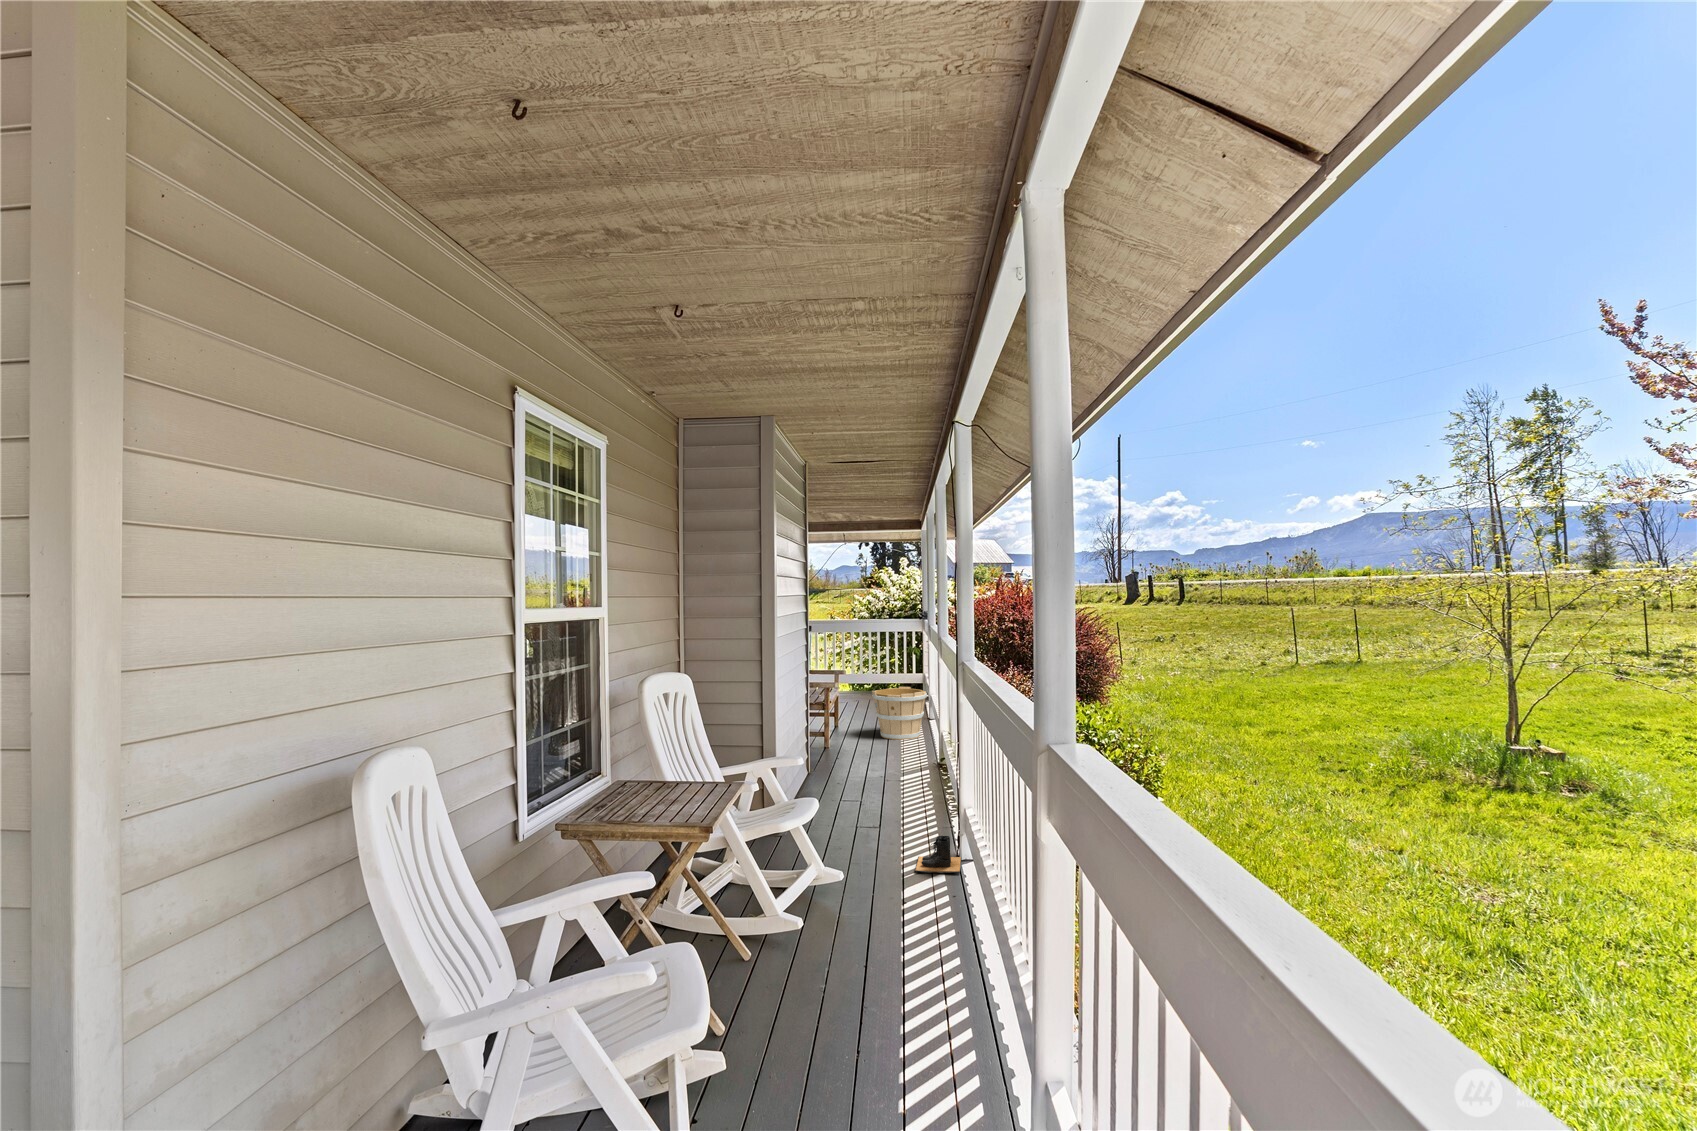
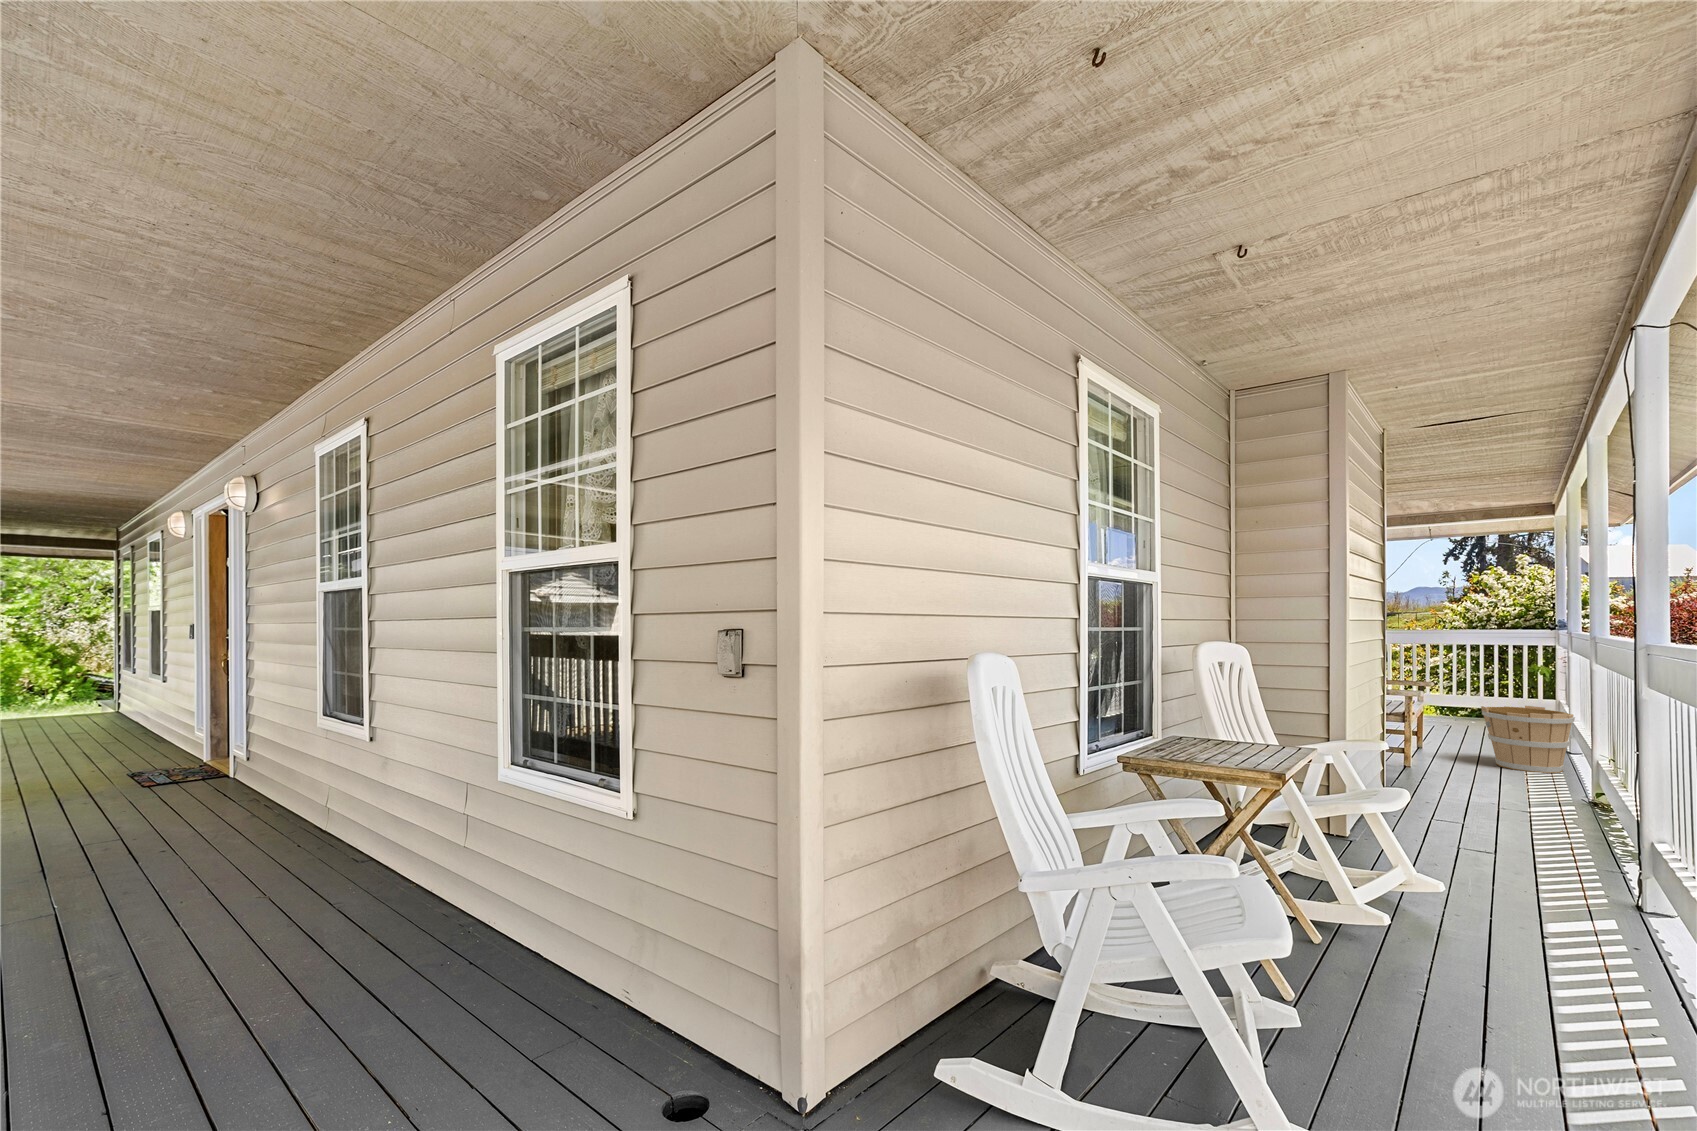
boots: present [915,836,961,873] -> none [1575,879,1661,934]

